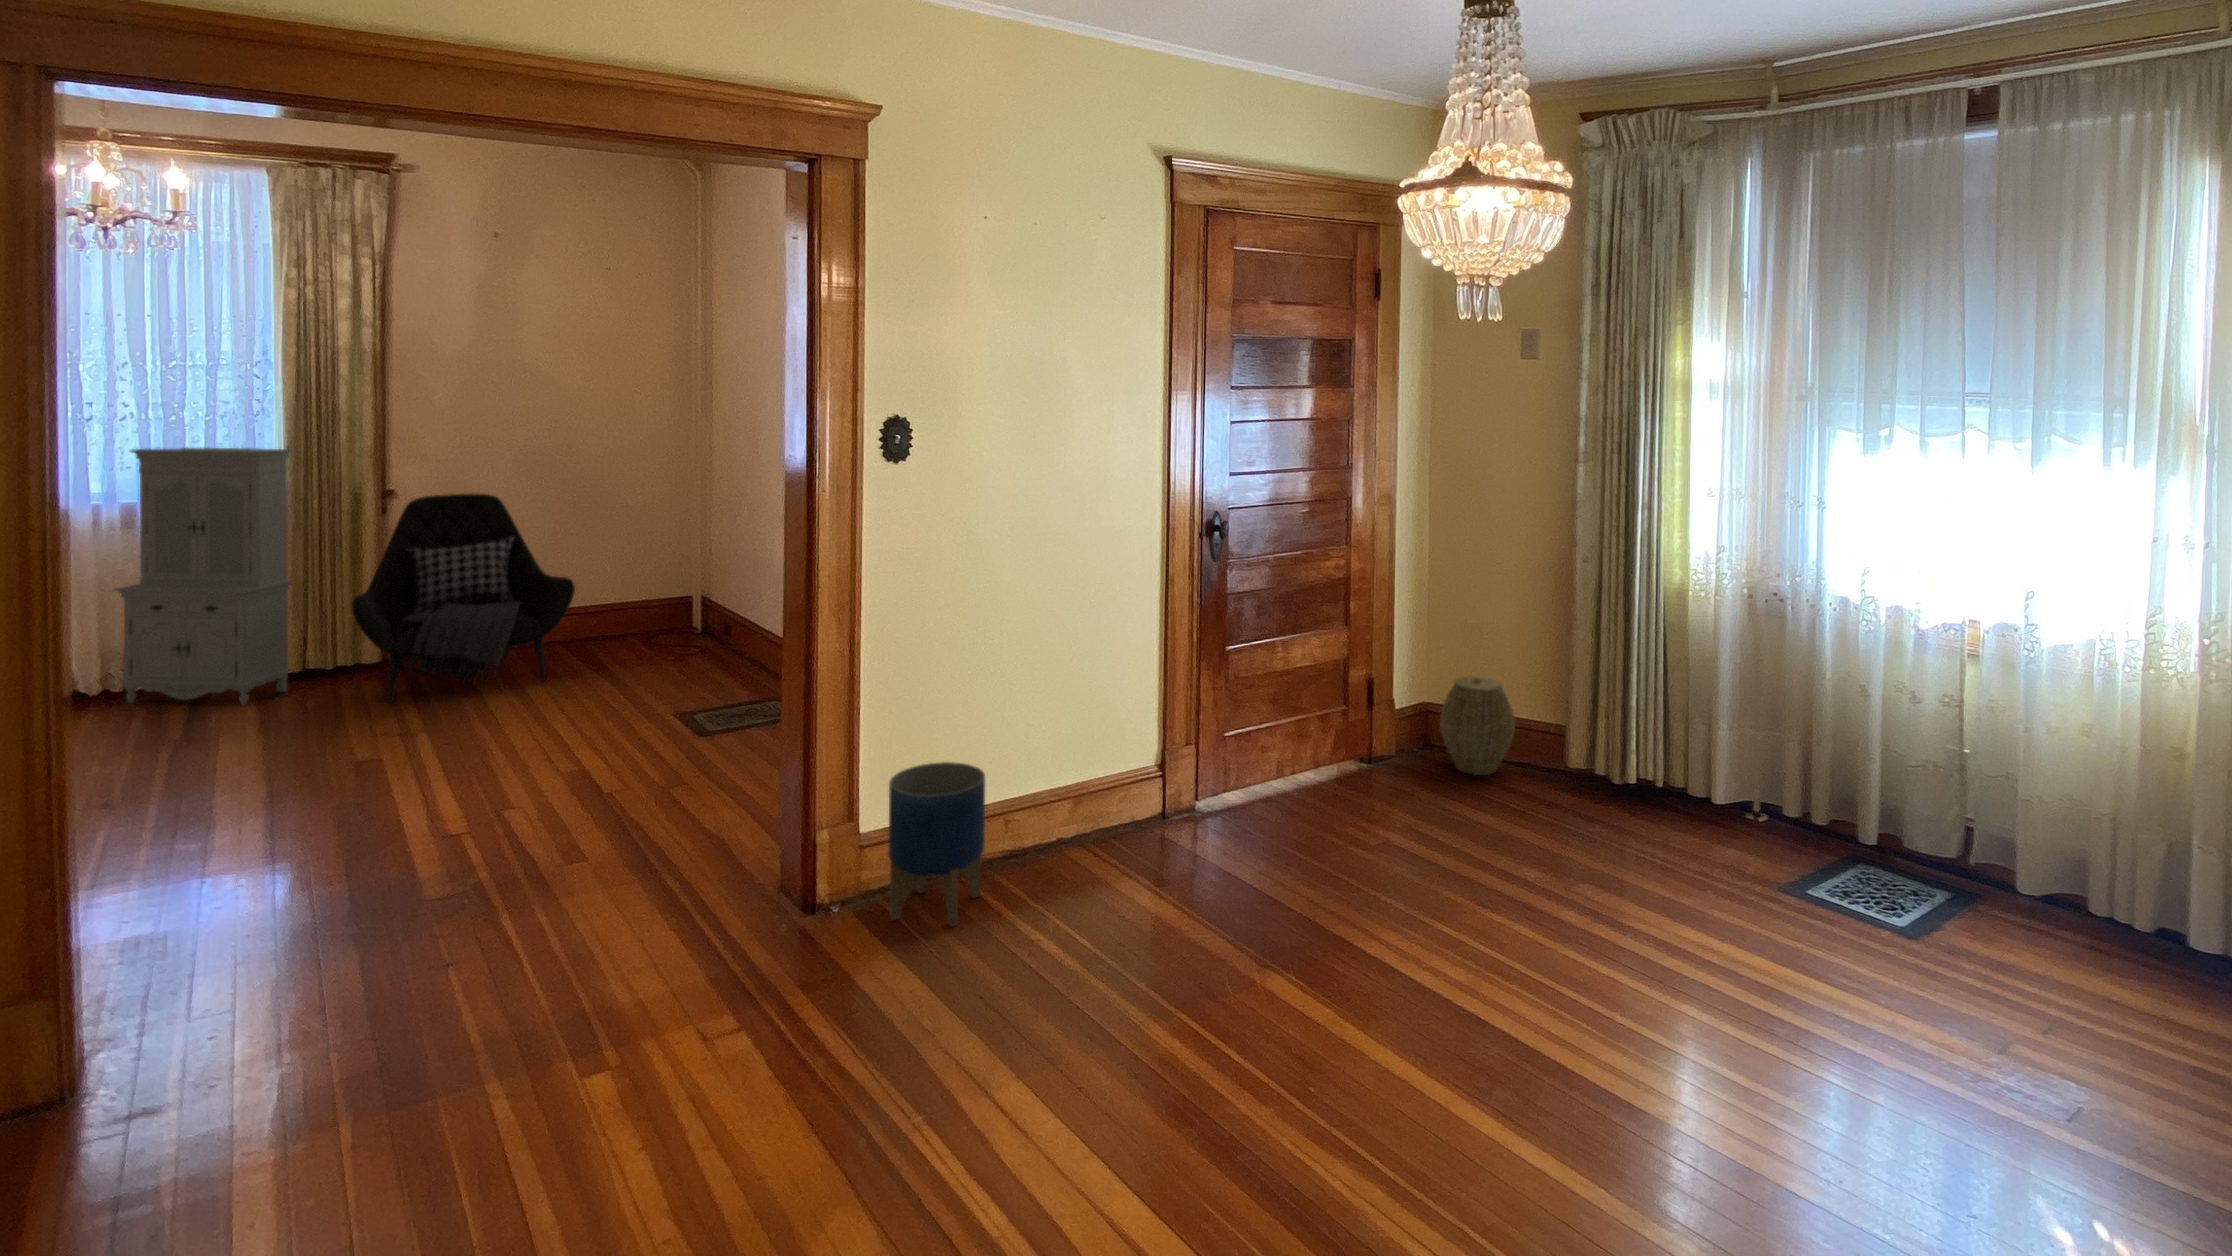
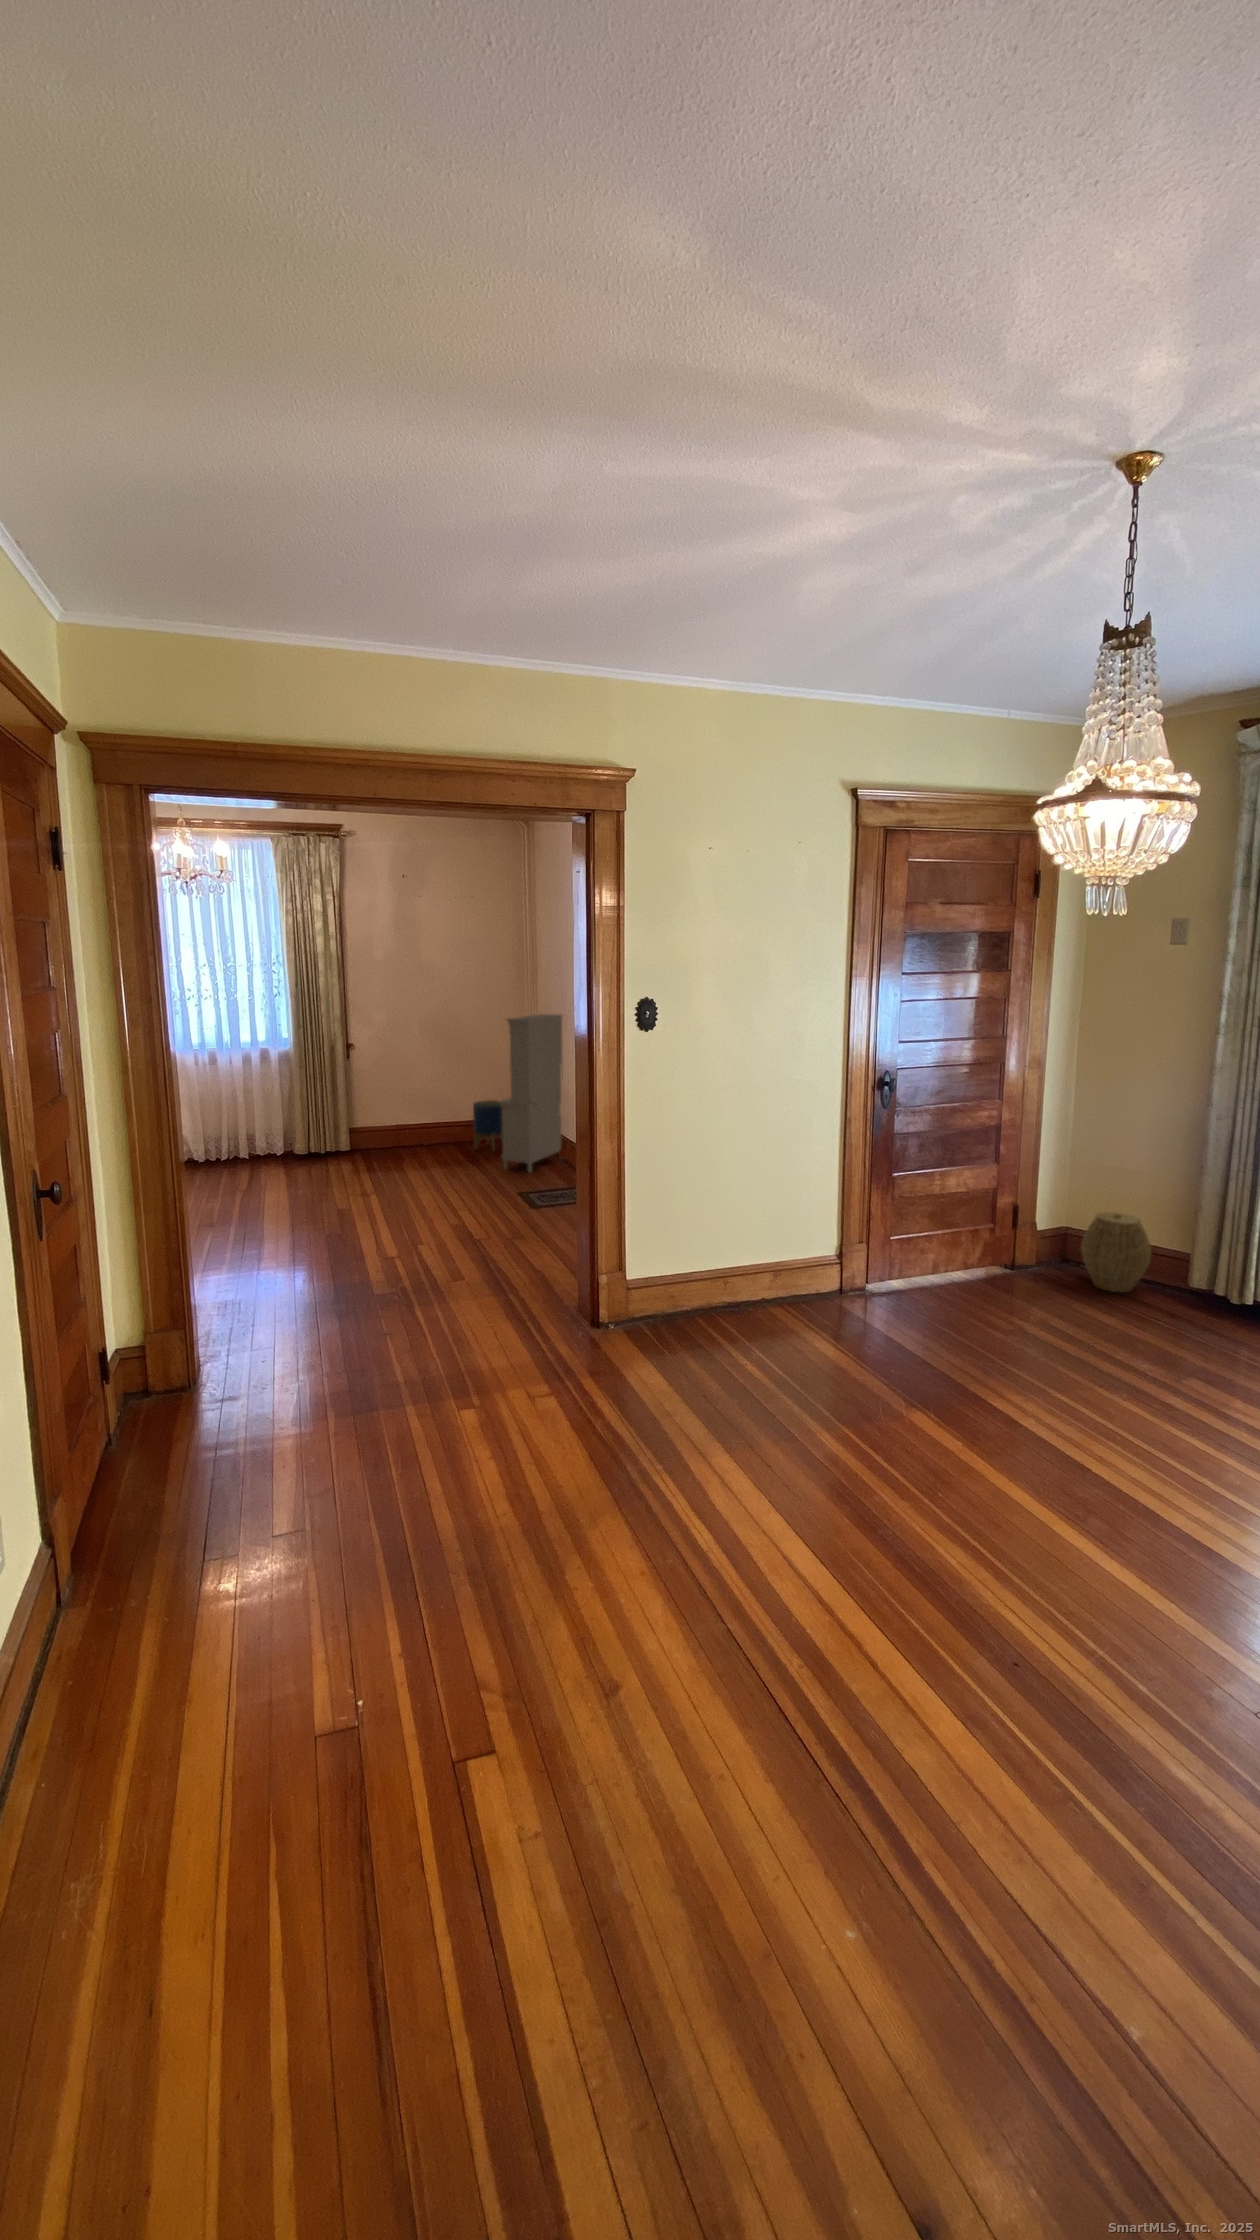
cabinet: present [115,447,292,705] -> present [498,1014,563,1172]
armchair: present [352,494,575,703] -> none [329,1047,451,1176]
planter: present [888,762,985,926] -> present [473,1100,502,1152]

